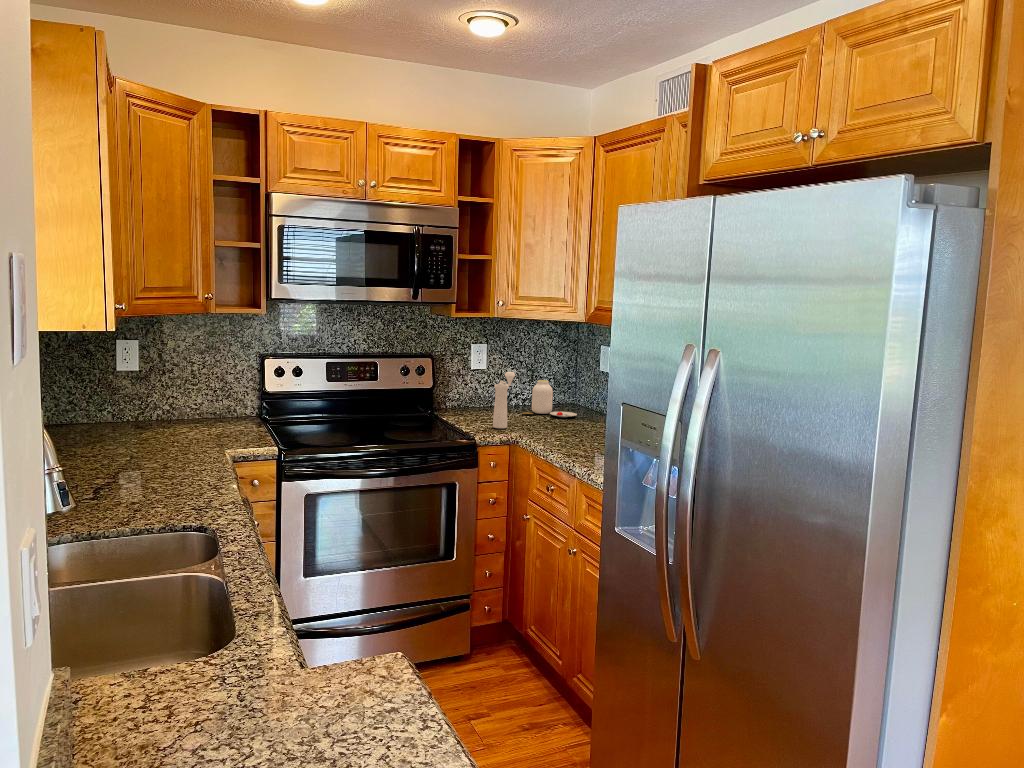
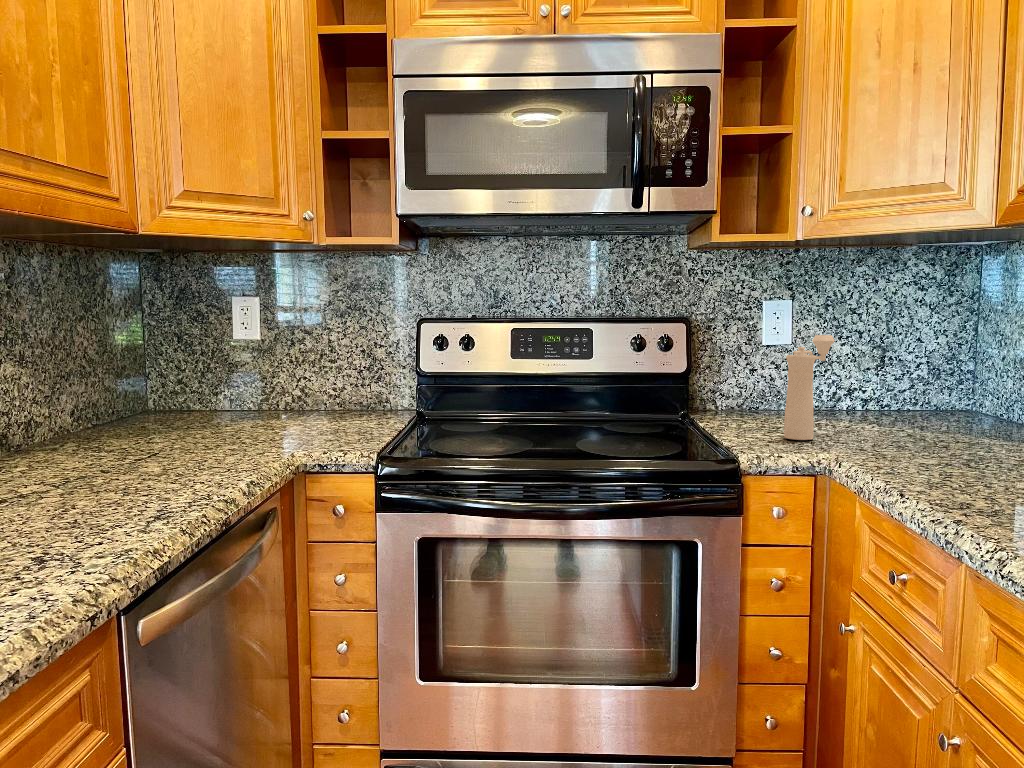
jar: present [523,380,577,417] -> none [856,359,976,428]

